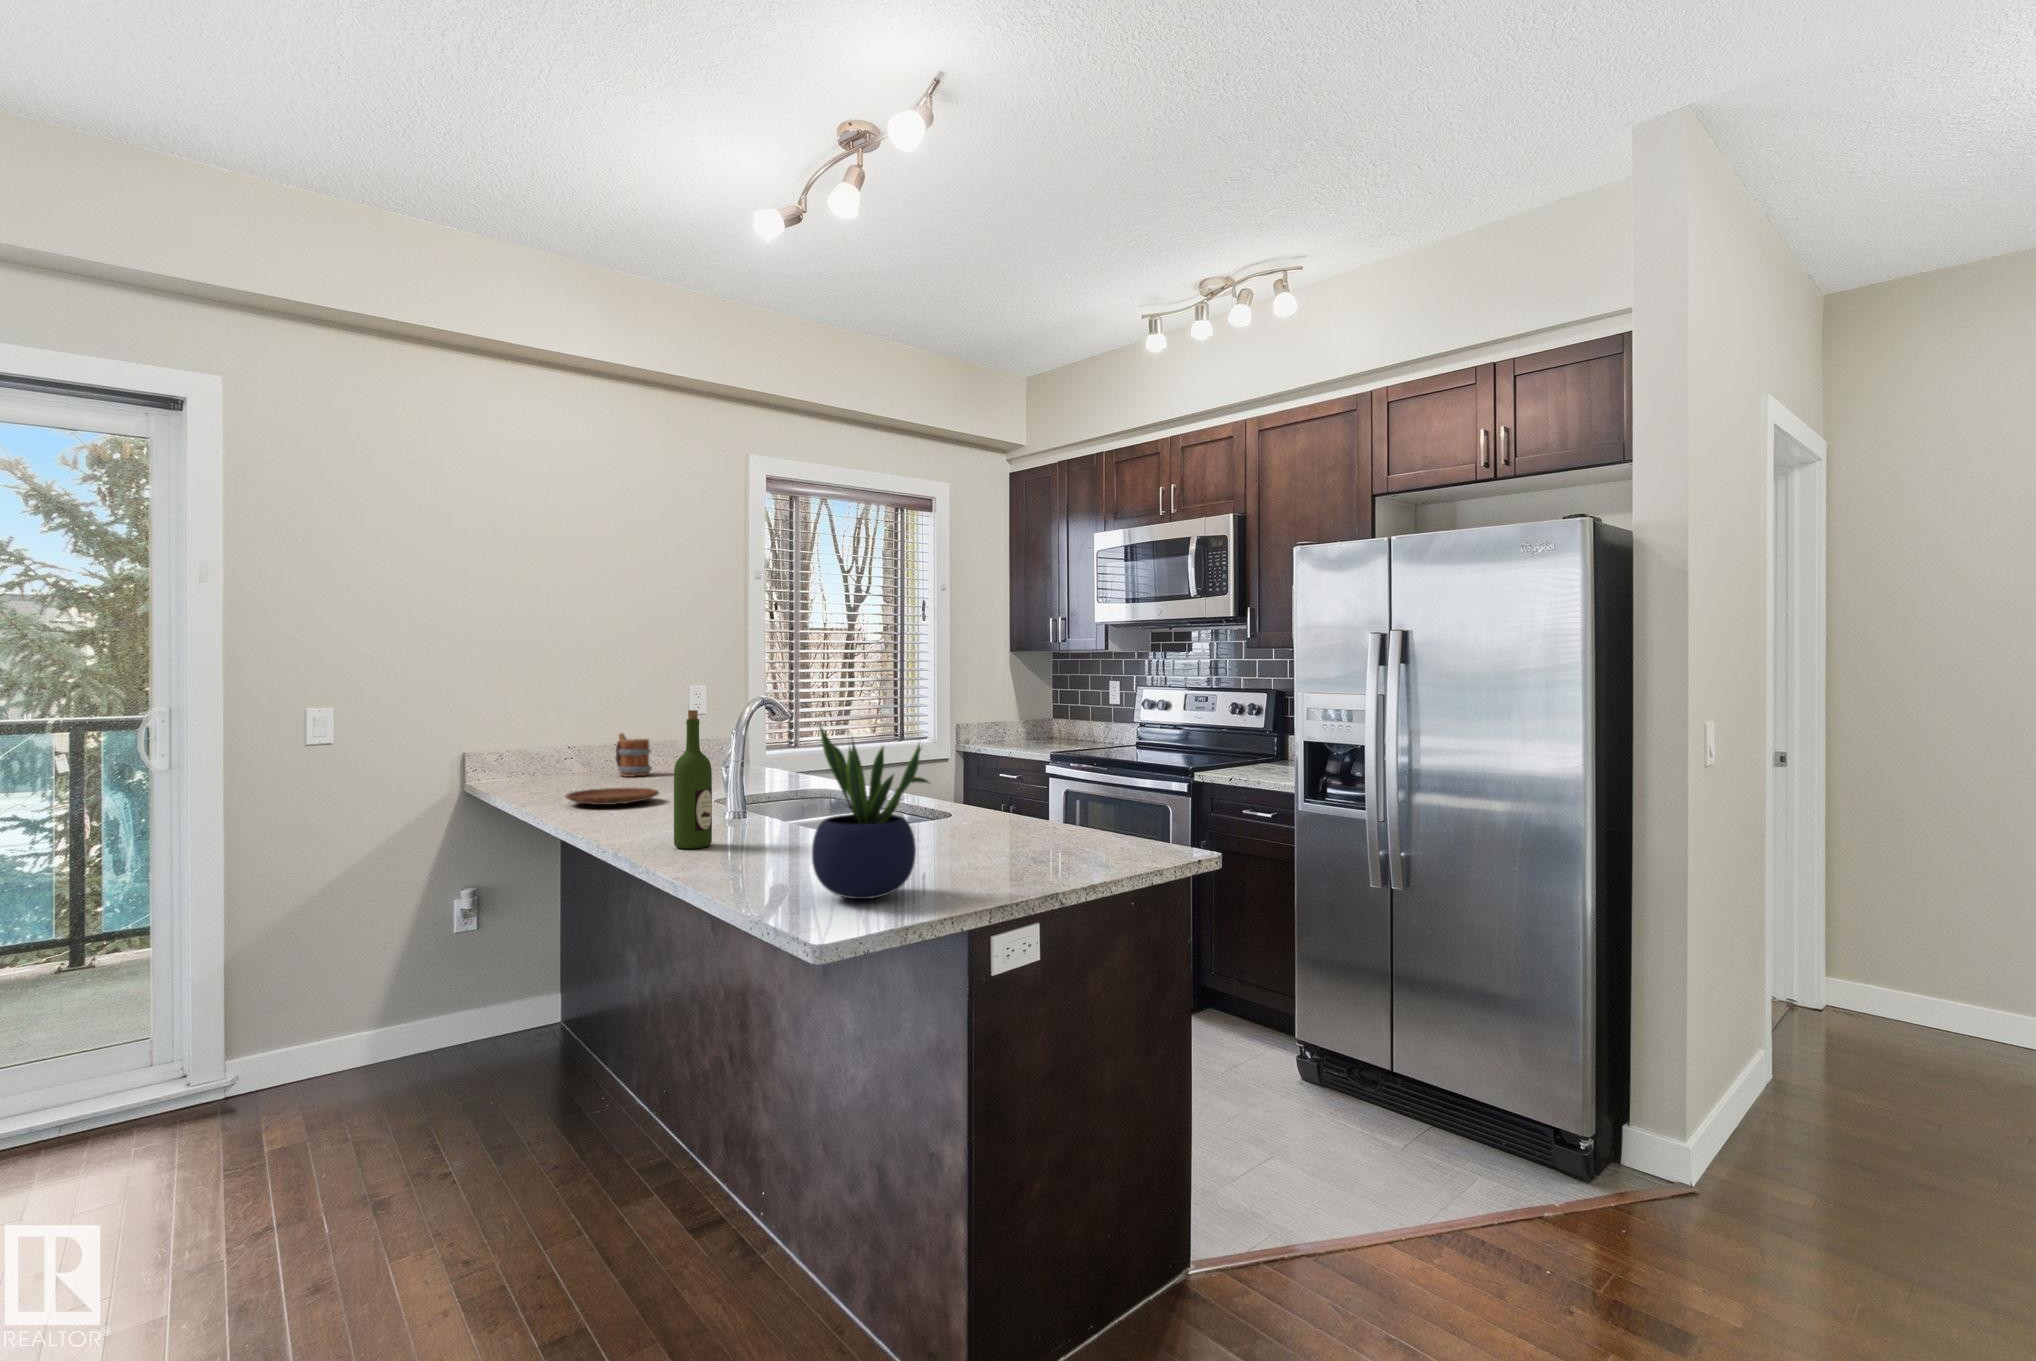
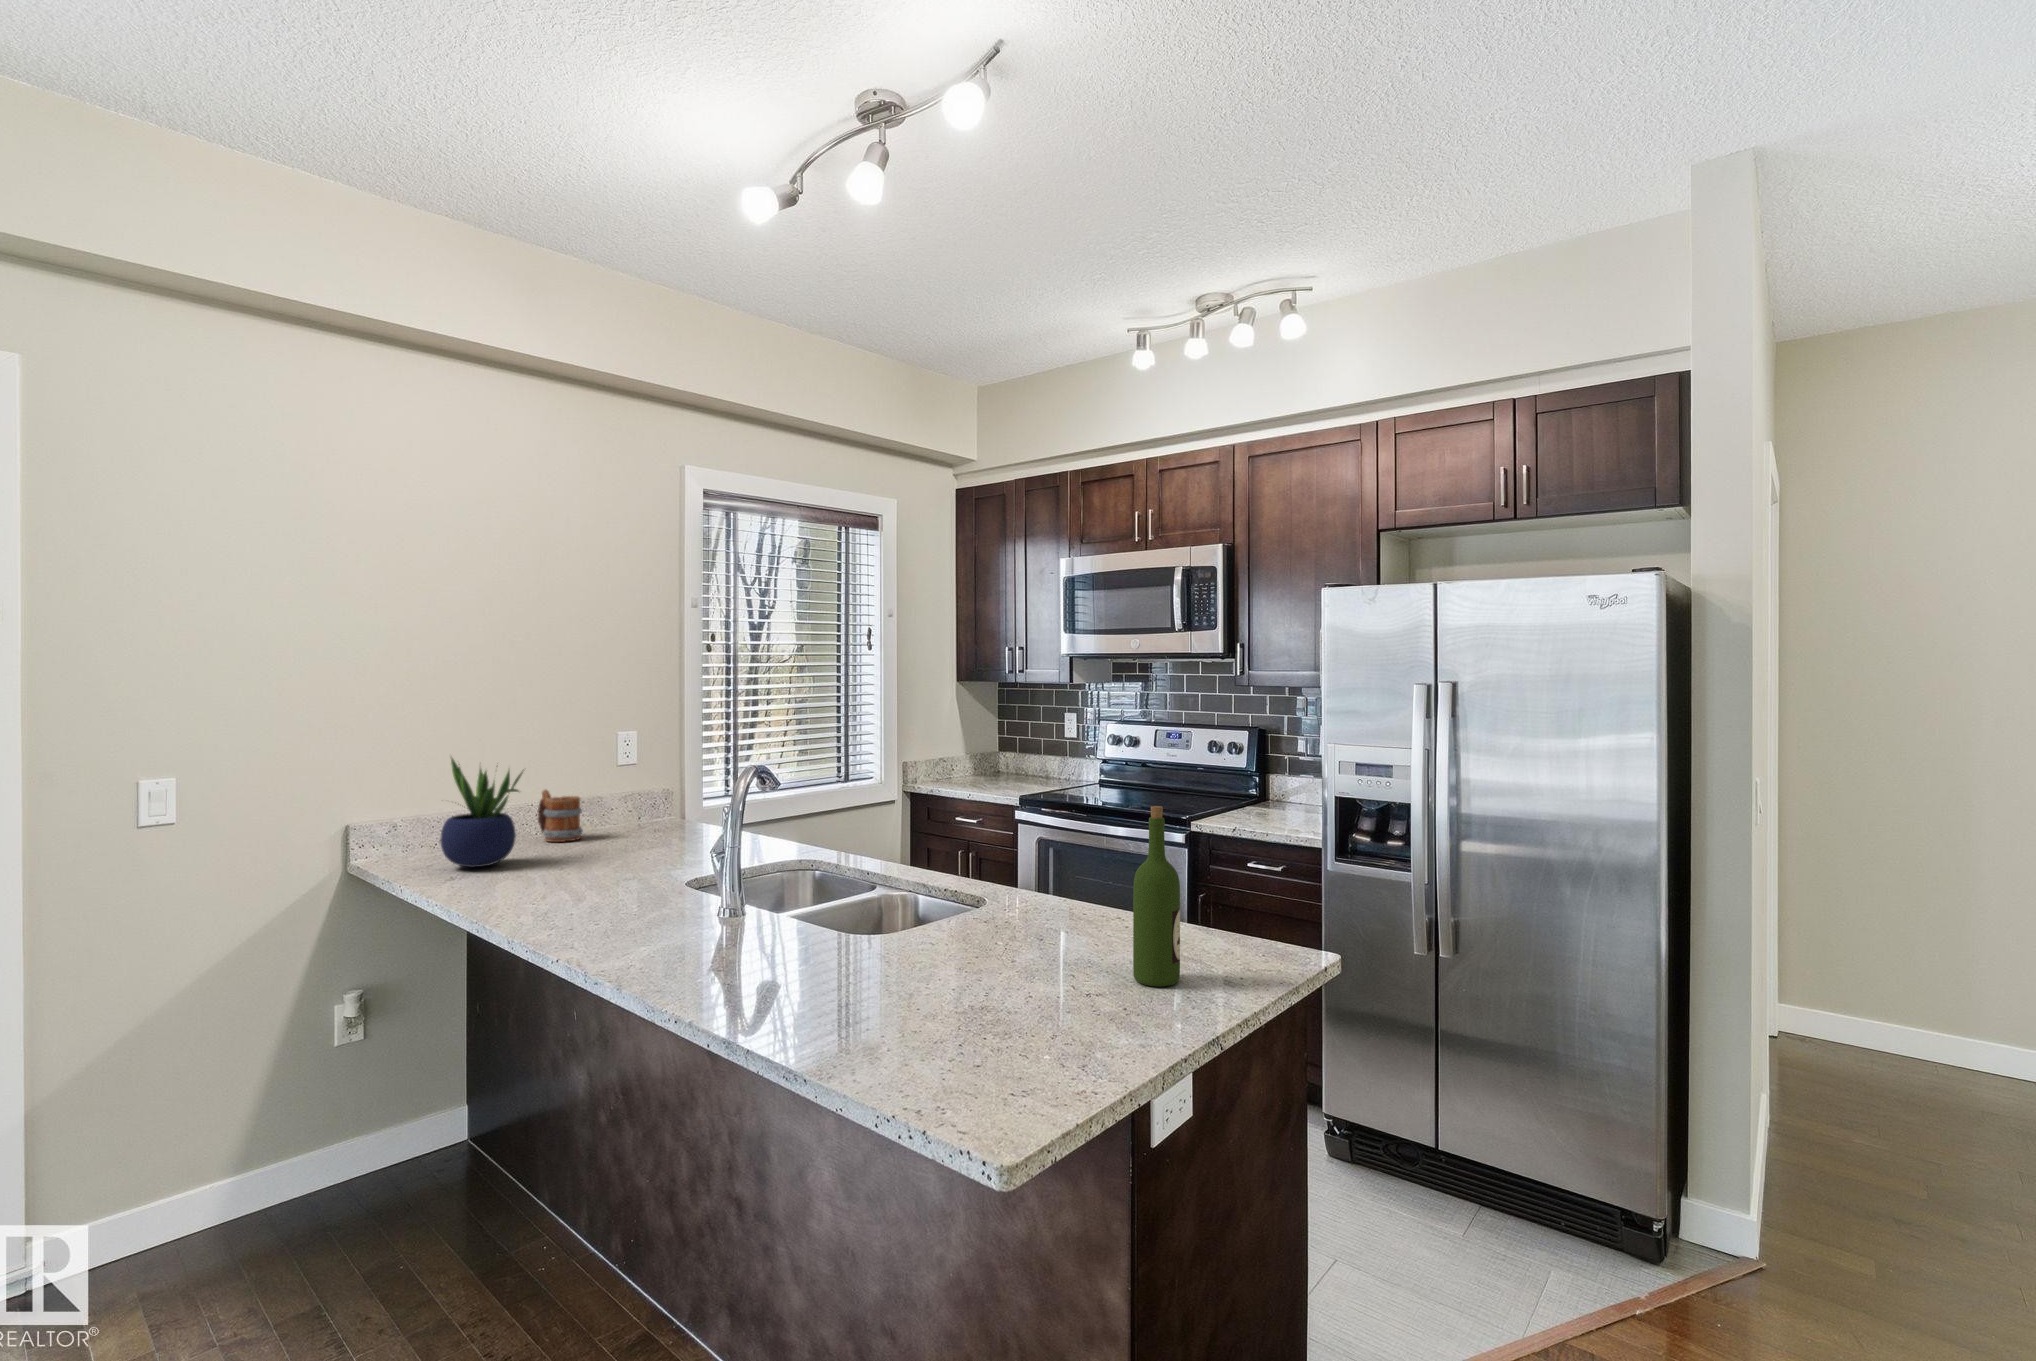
wine bottle: present [674,710,712,849] -> present [1133,806,1180,986]
potted plant: present [812,726,929,899] -> present [440,758,523,867]
tray: present [565,788,659,805] -> none [505,867,620,894]

